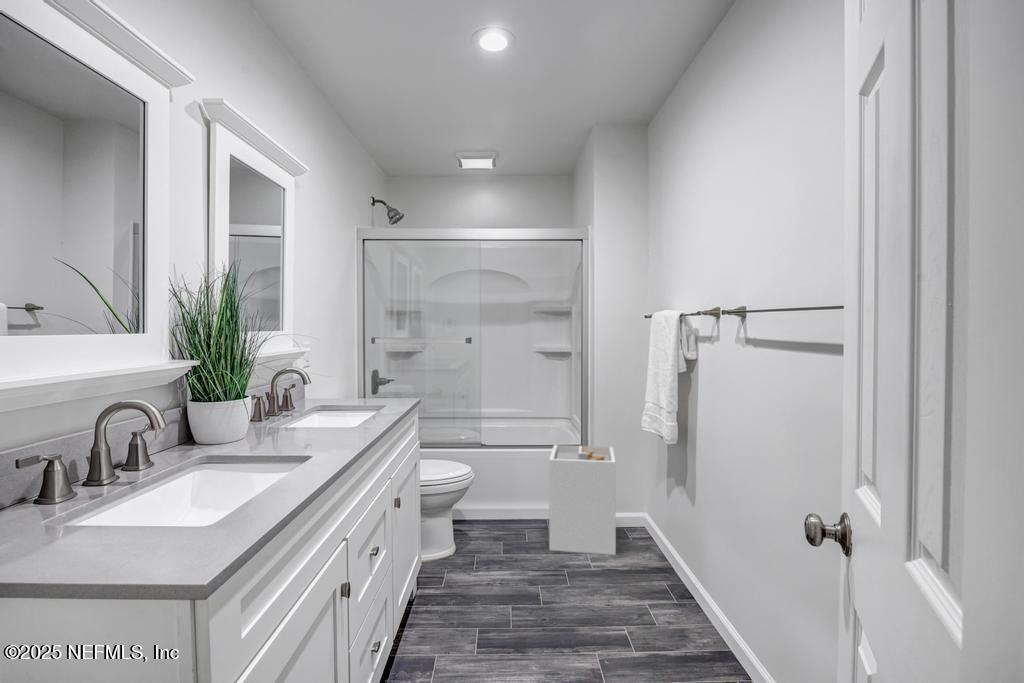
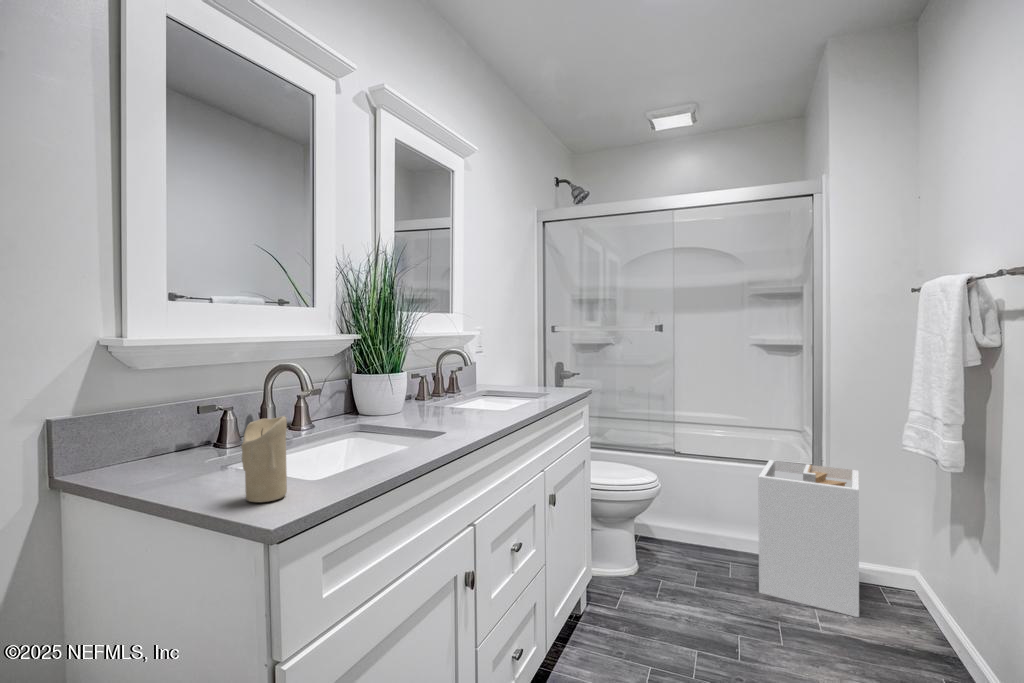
candle: none [146,467,195,558] -> present [241,416,287,502]

